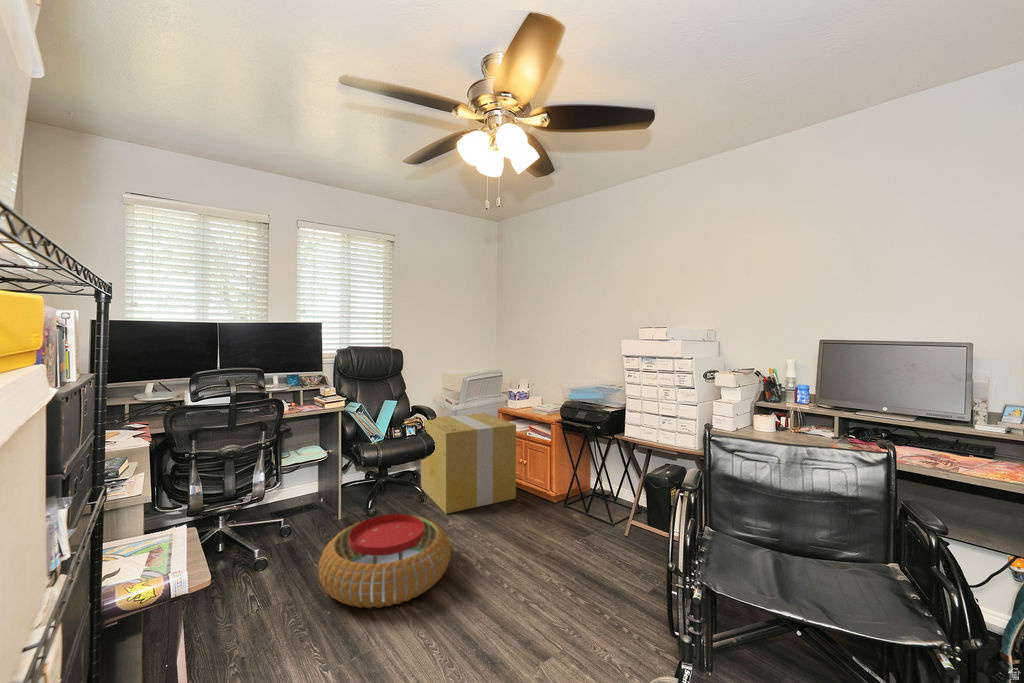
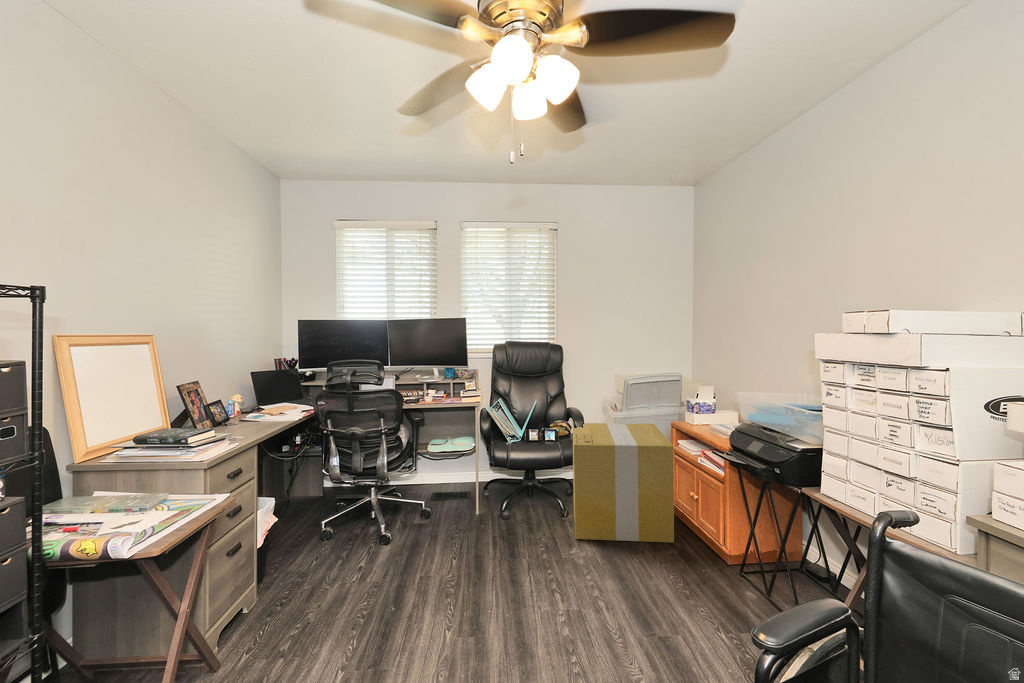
pouf: present [319,514,451,608] -> none [399,524,536,628]

